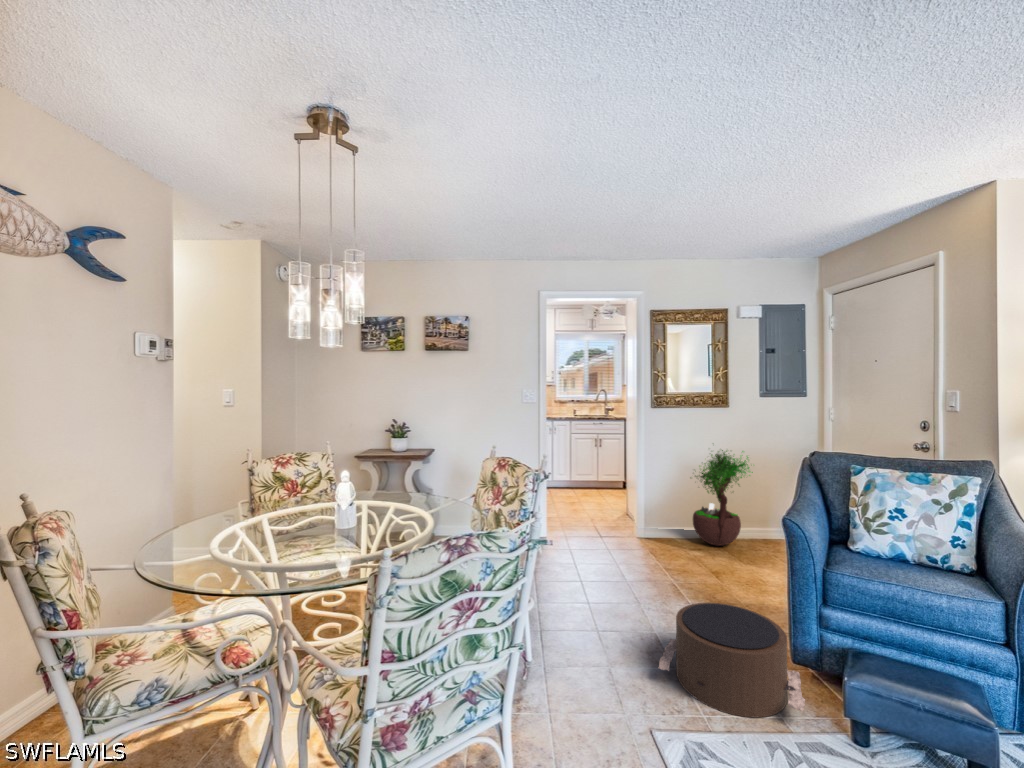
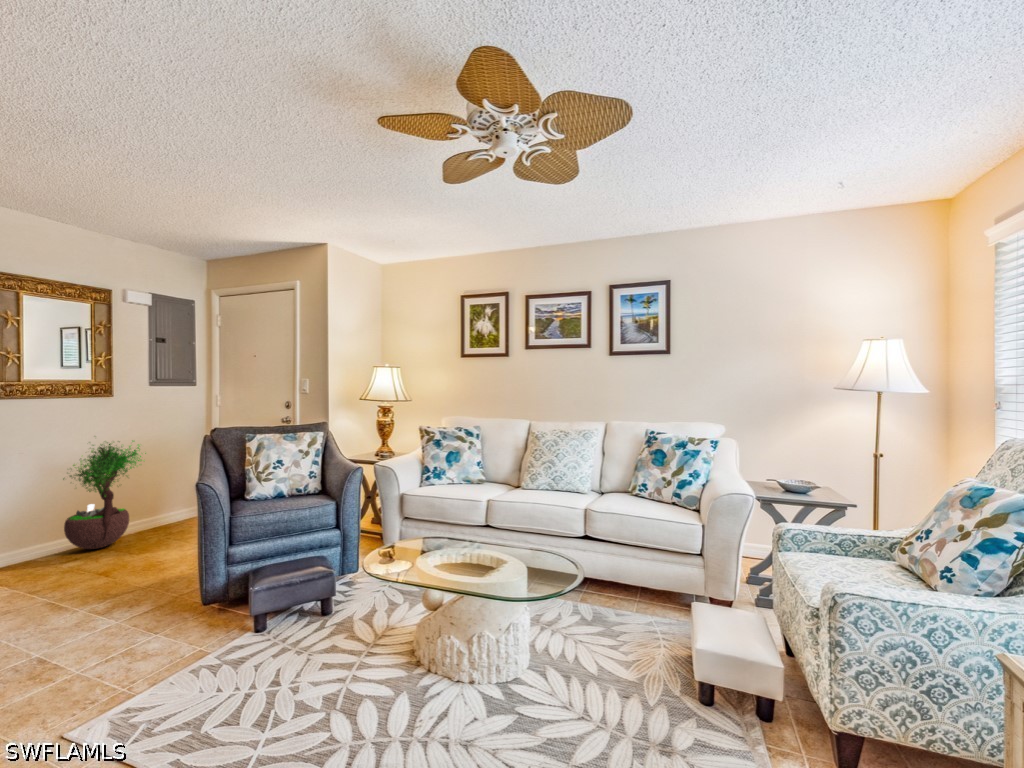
pouf: present [659,603,805,718] -> none [61,576,220,679]

